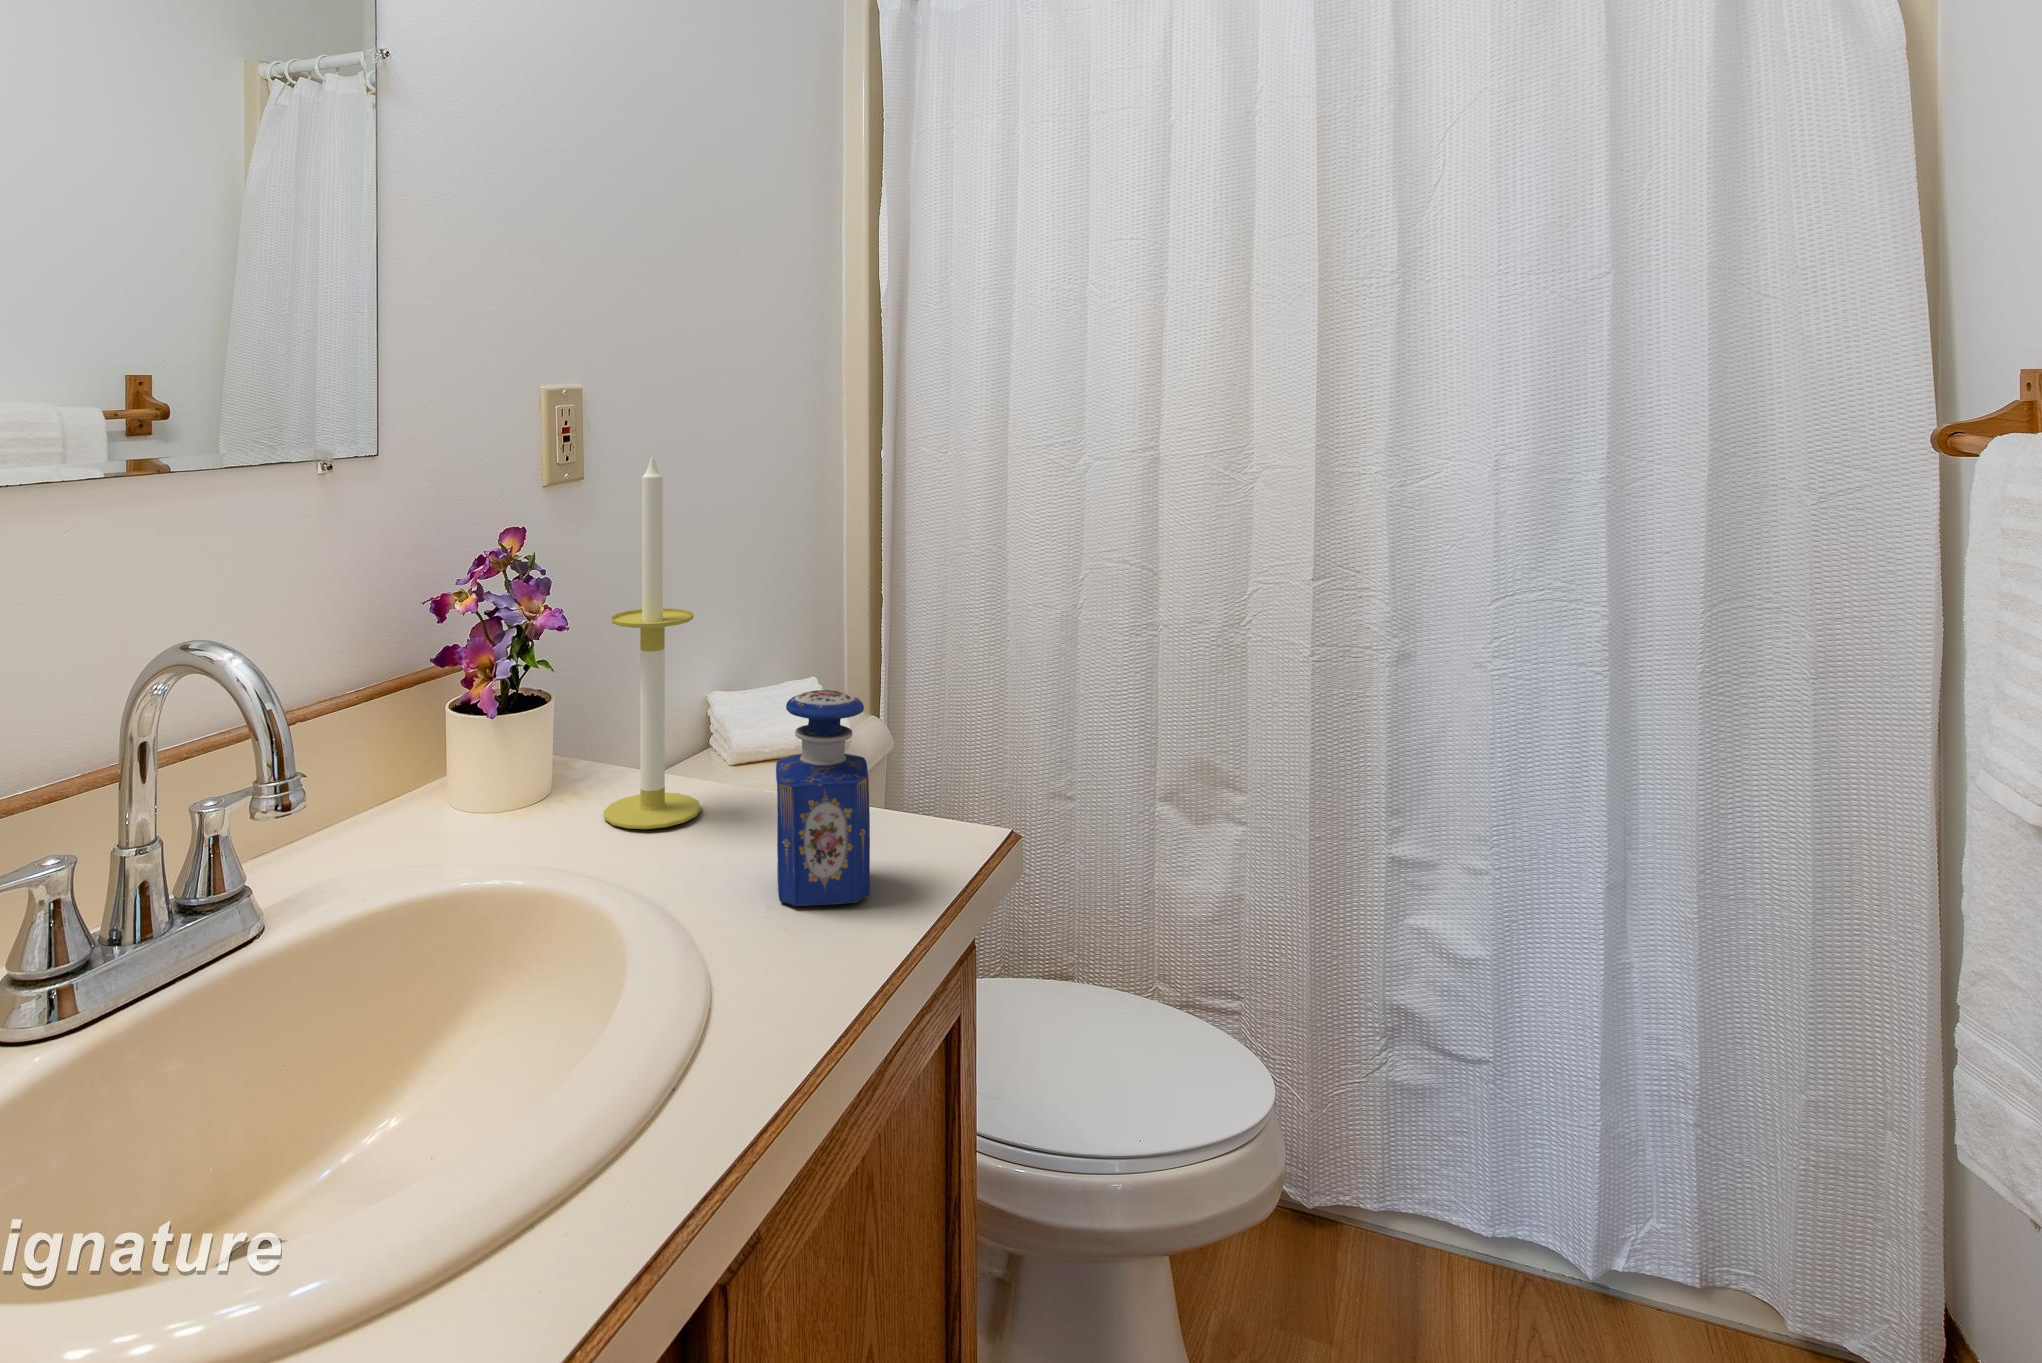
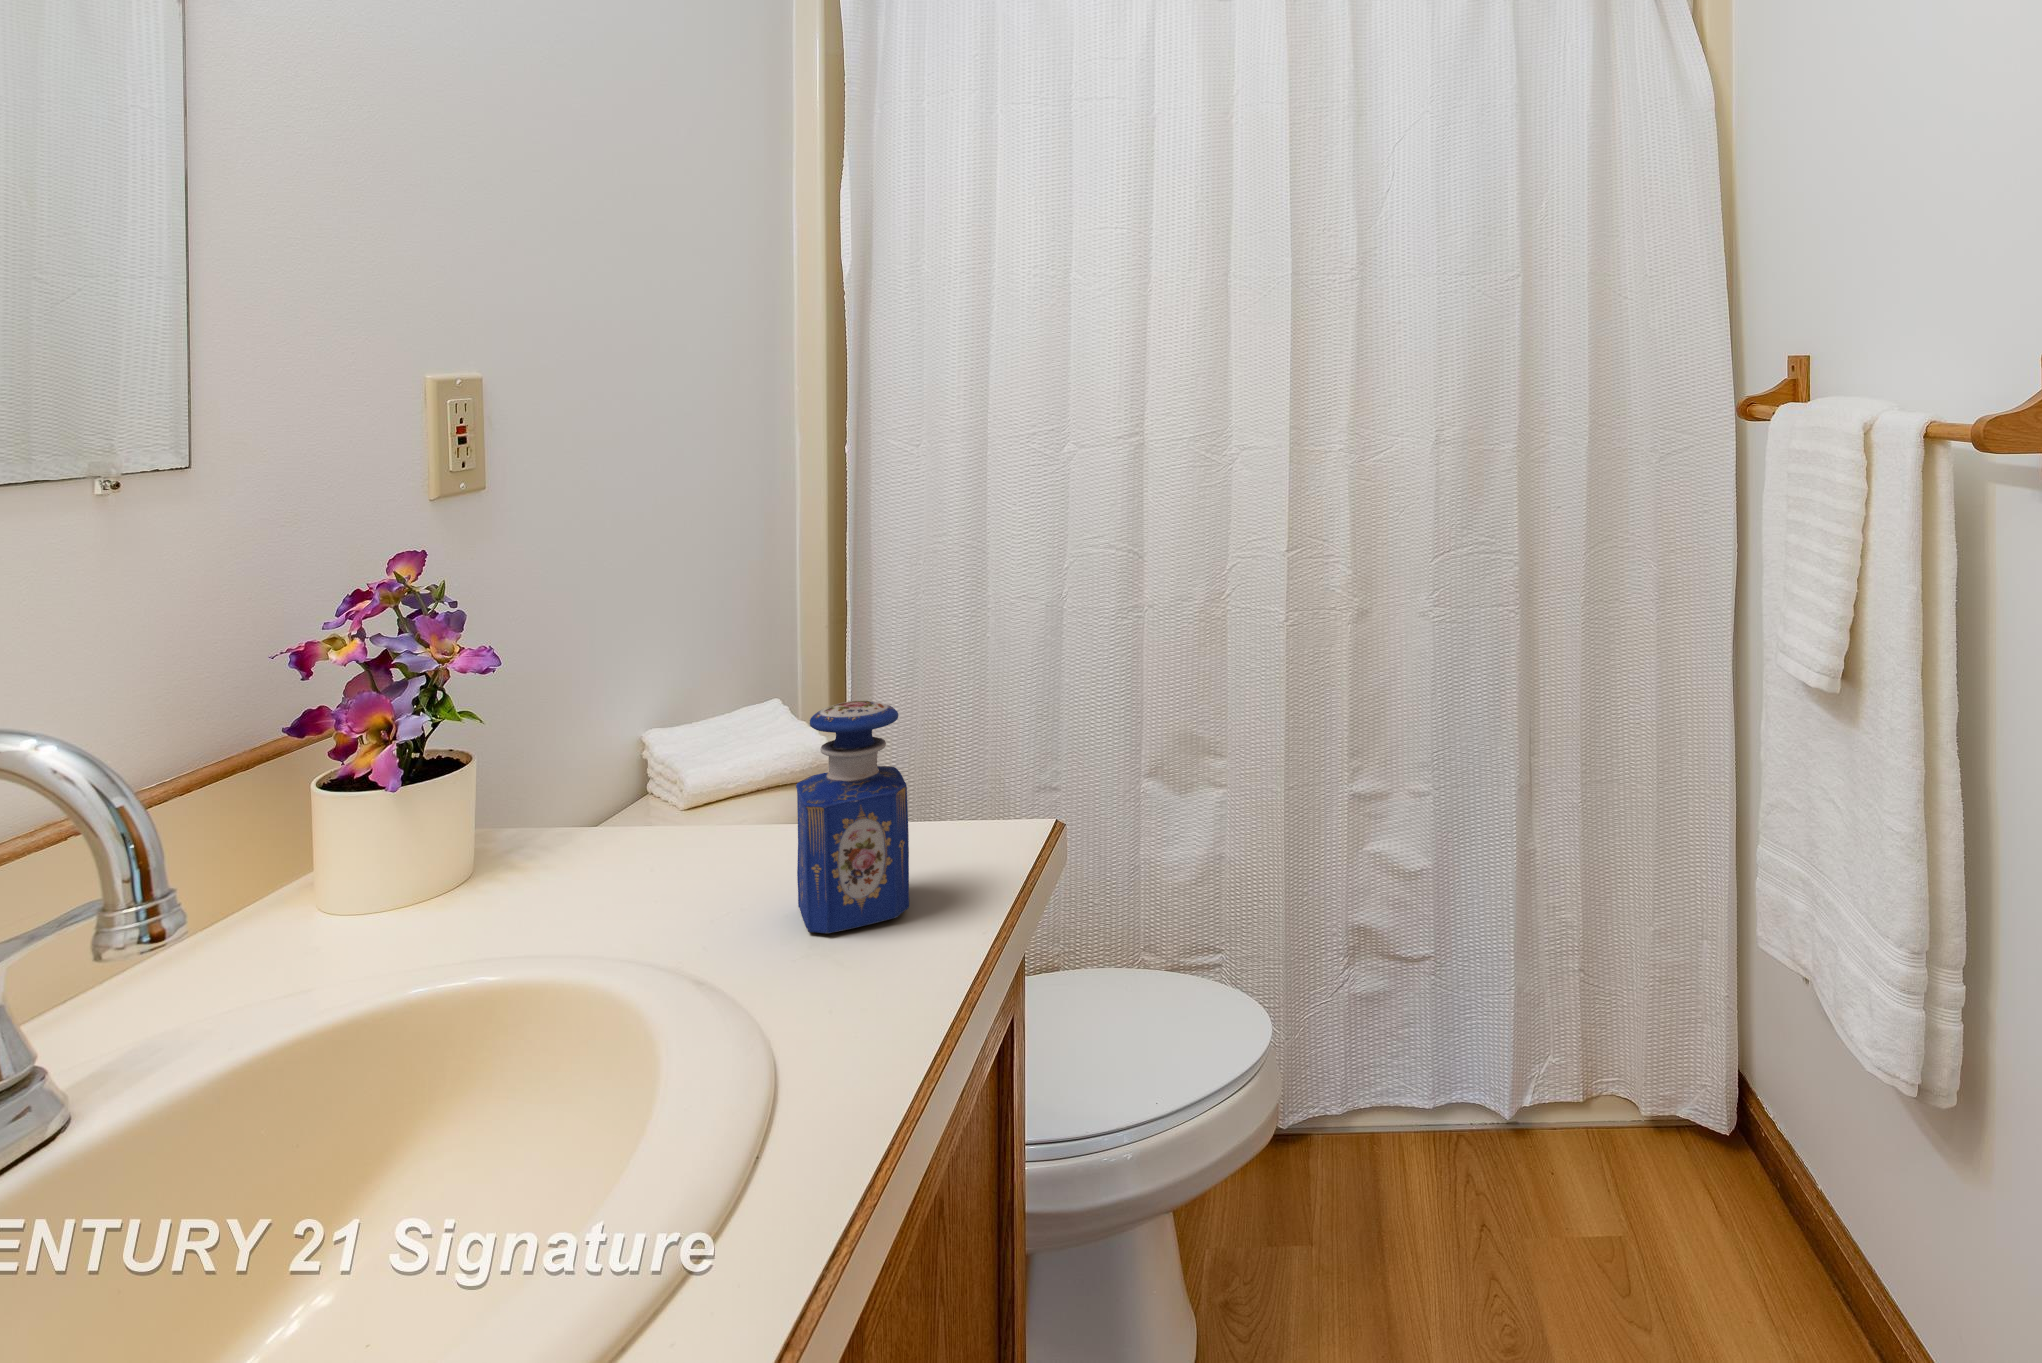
candle: present [604,453,701,829] -> none [559,456,685,888]

